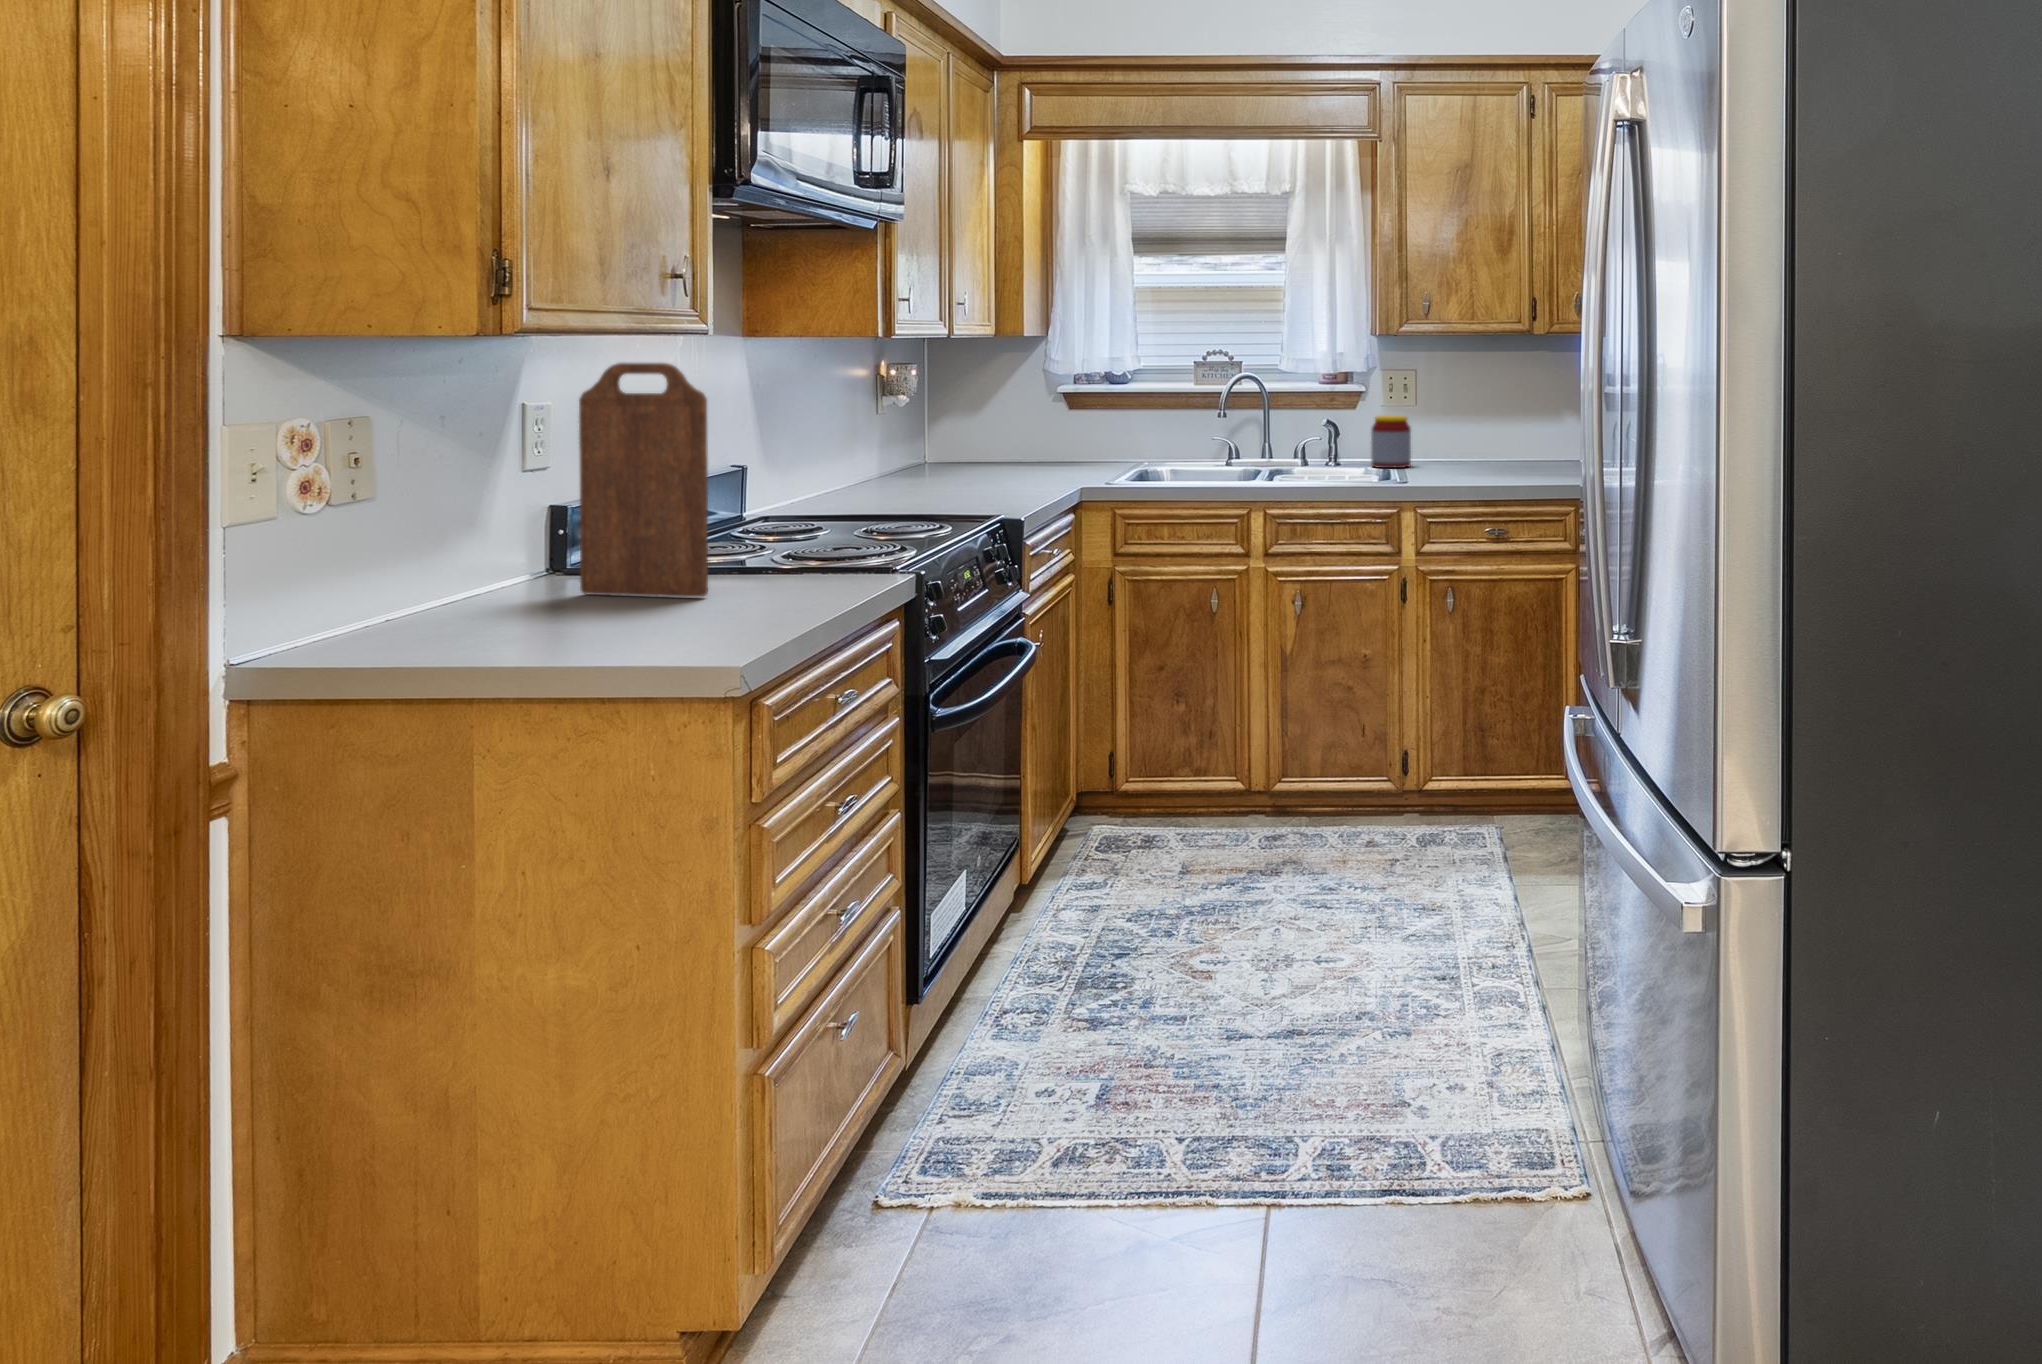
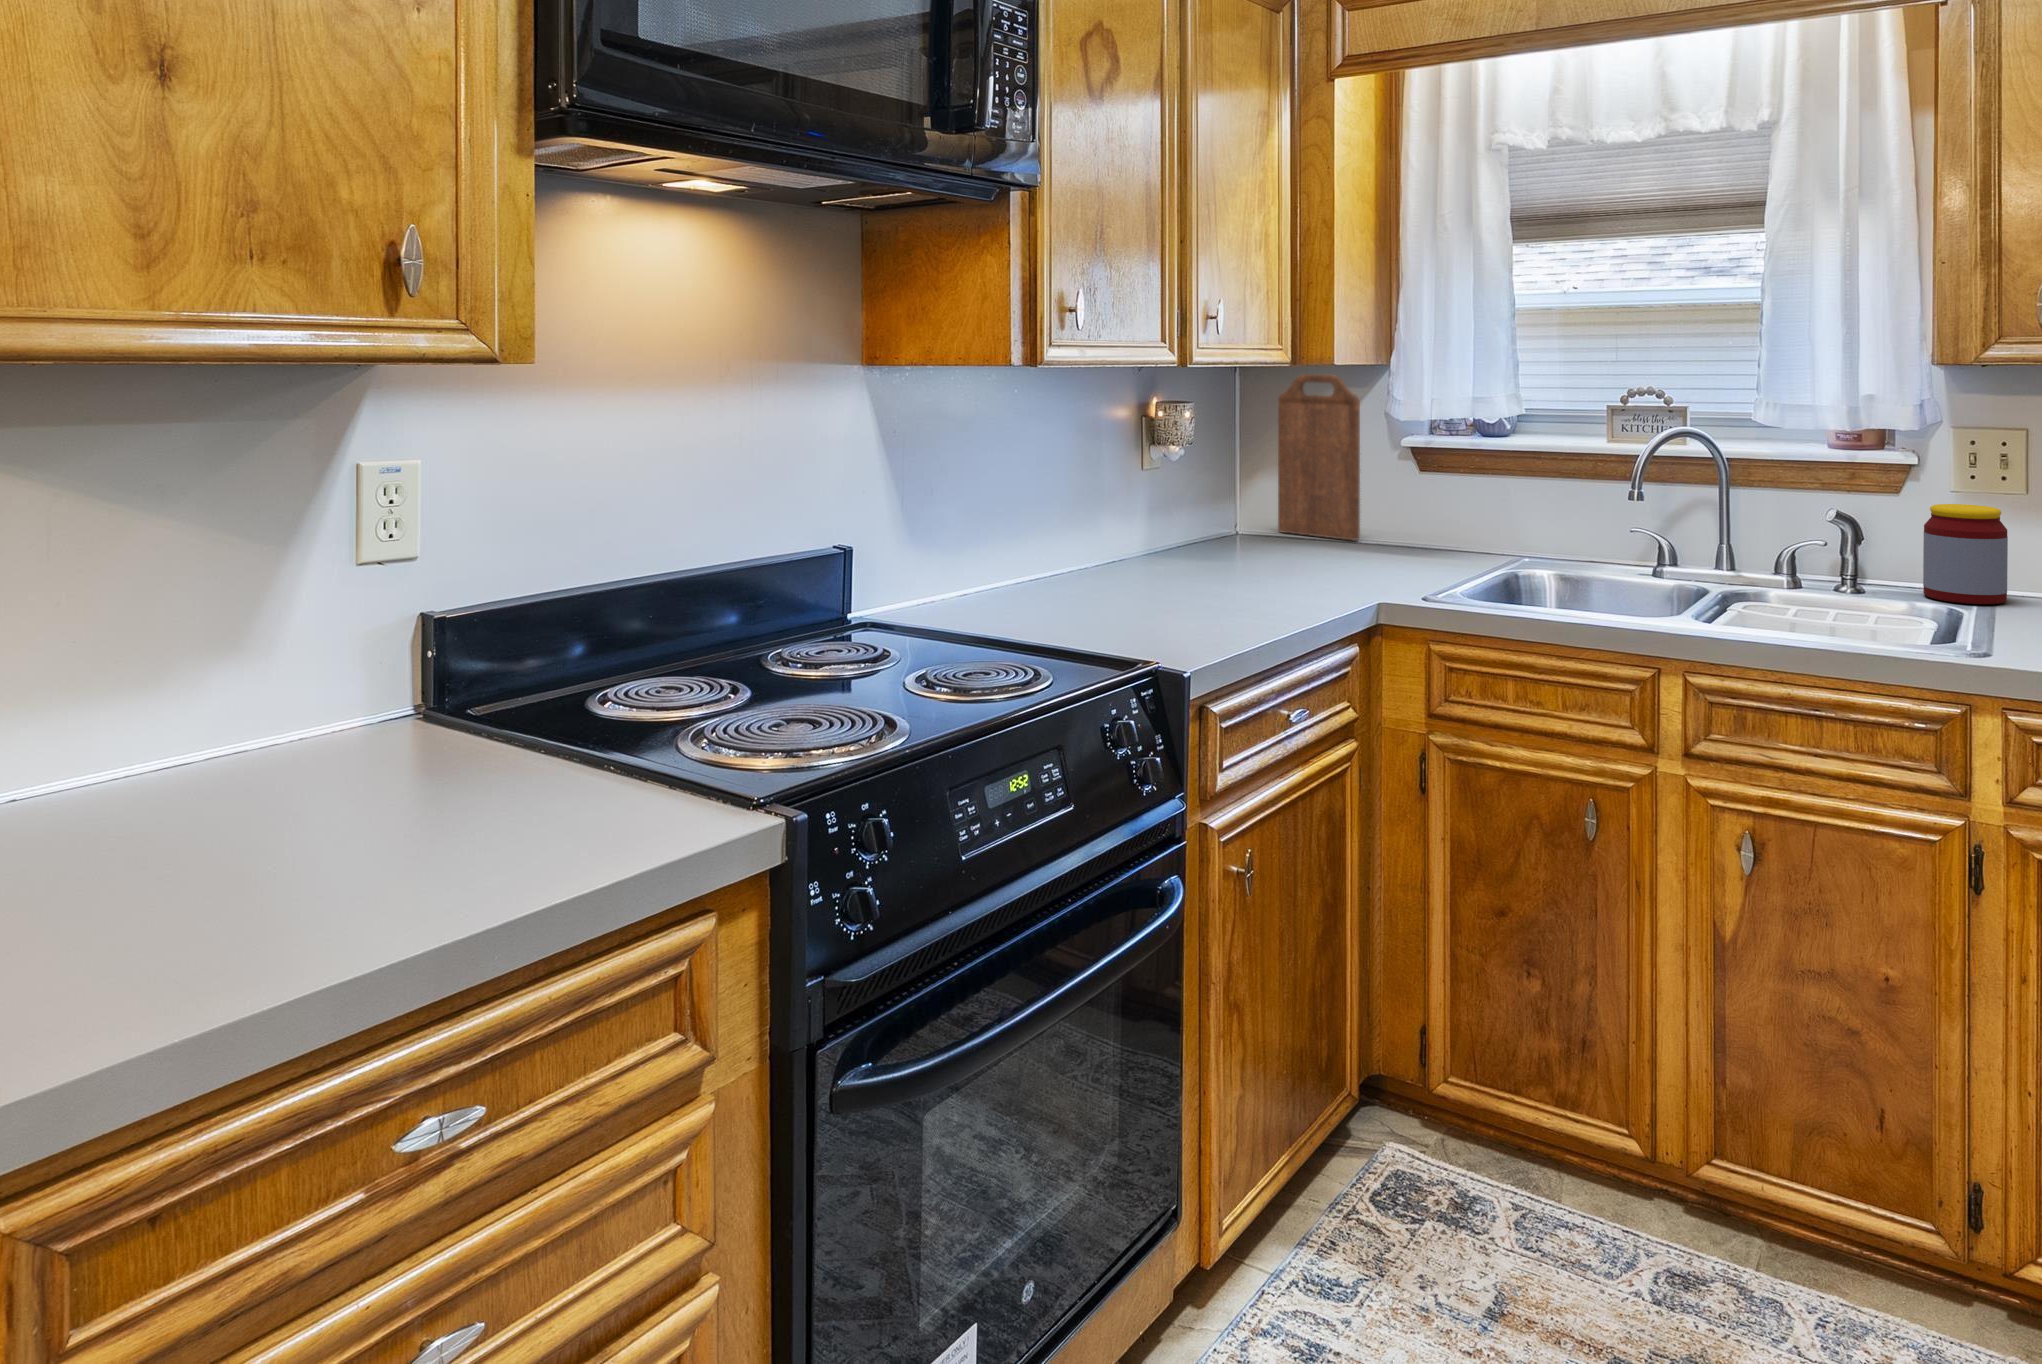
cutting board: present [579,363,708,598] -> present [1278,374,1360,540]

